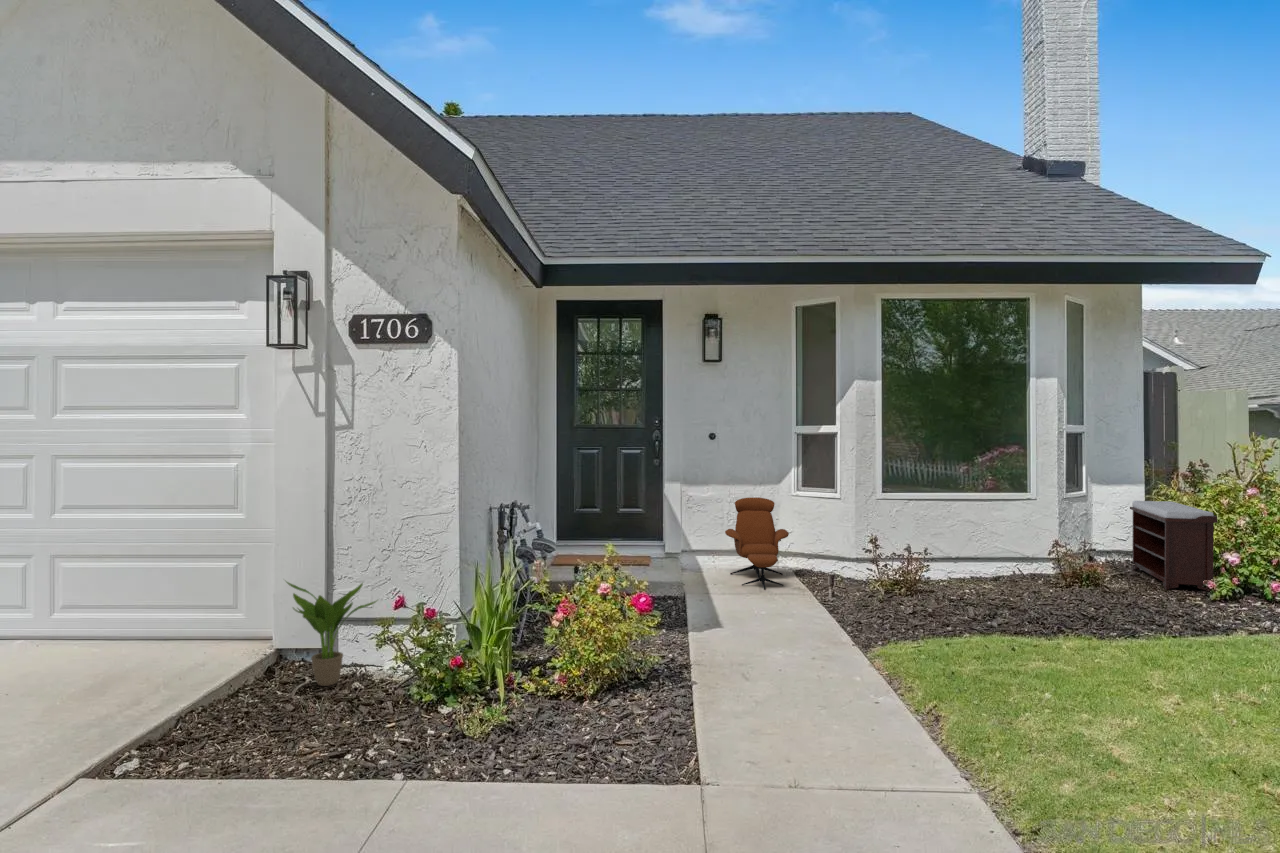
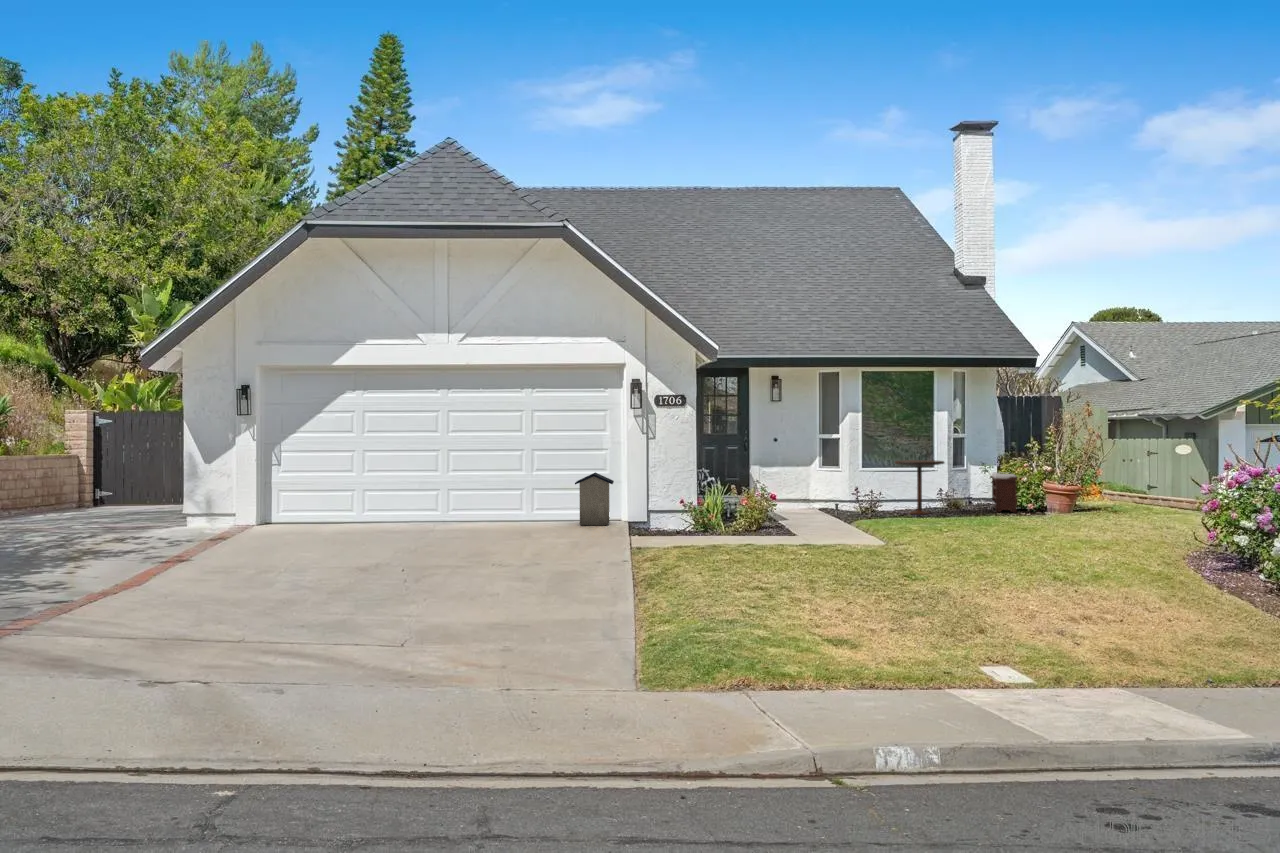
pedestal table: none [951,477,1063,595] -> present [895,460,944,514]
lounge chair: present [725,497,789,590] -> none [783,472,816,515]
trash can: none [90,517,247,673] -> present [575,472,614,525]
potted plant: present [287,582,376,686] -> none [636,492,669,532]

